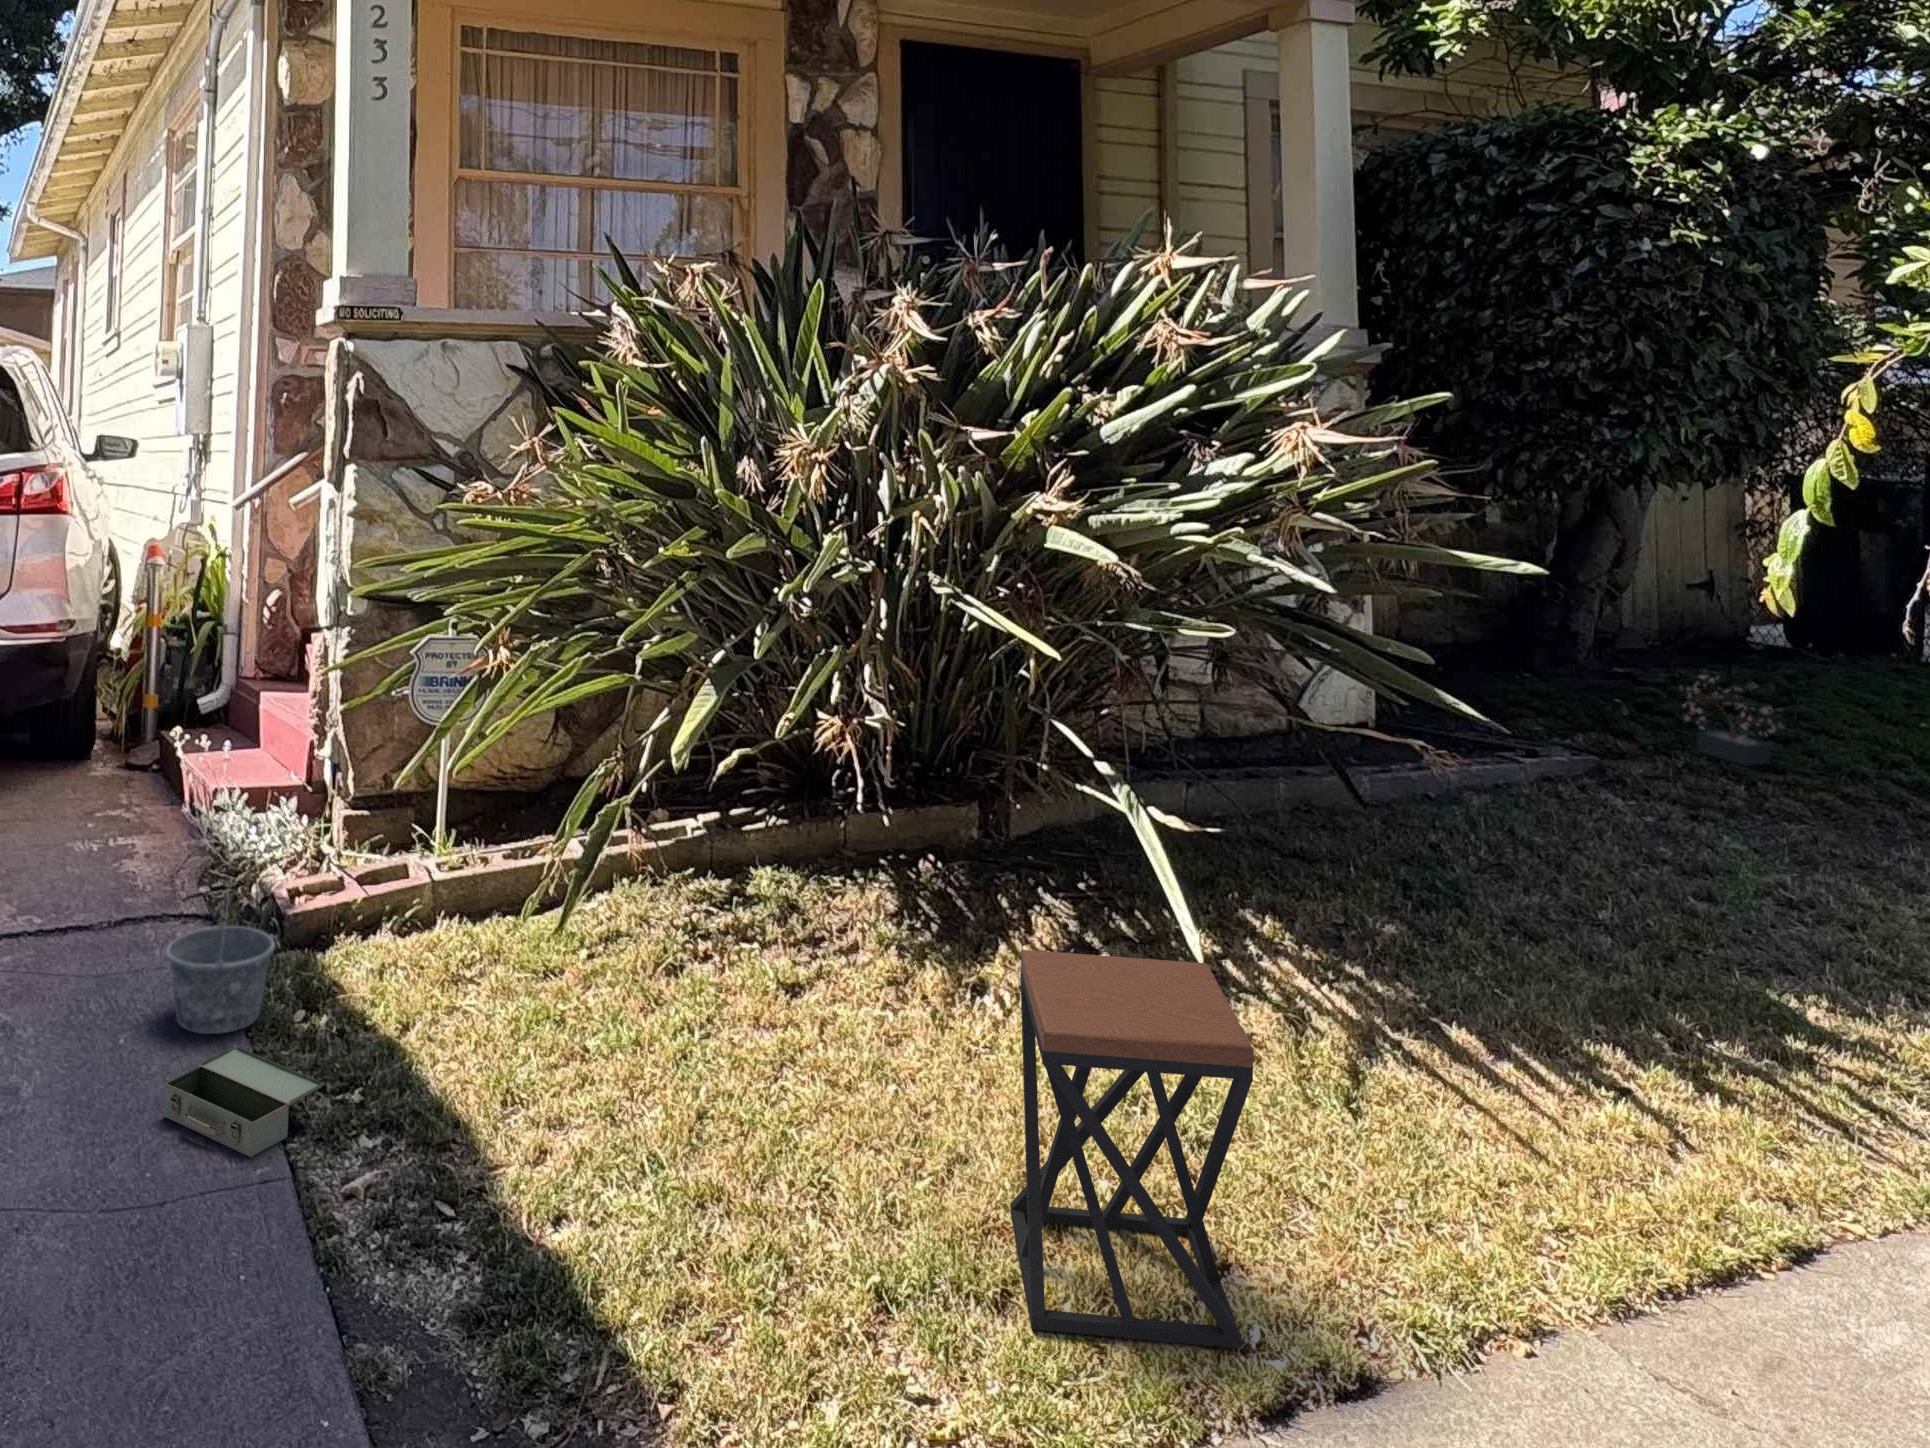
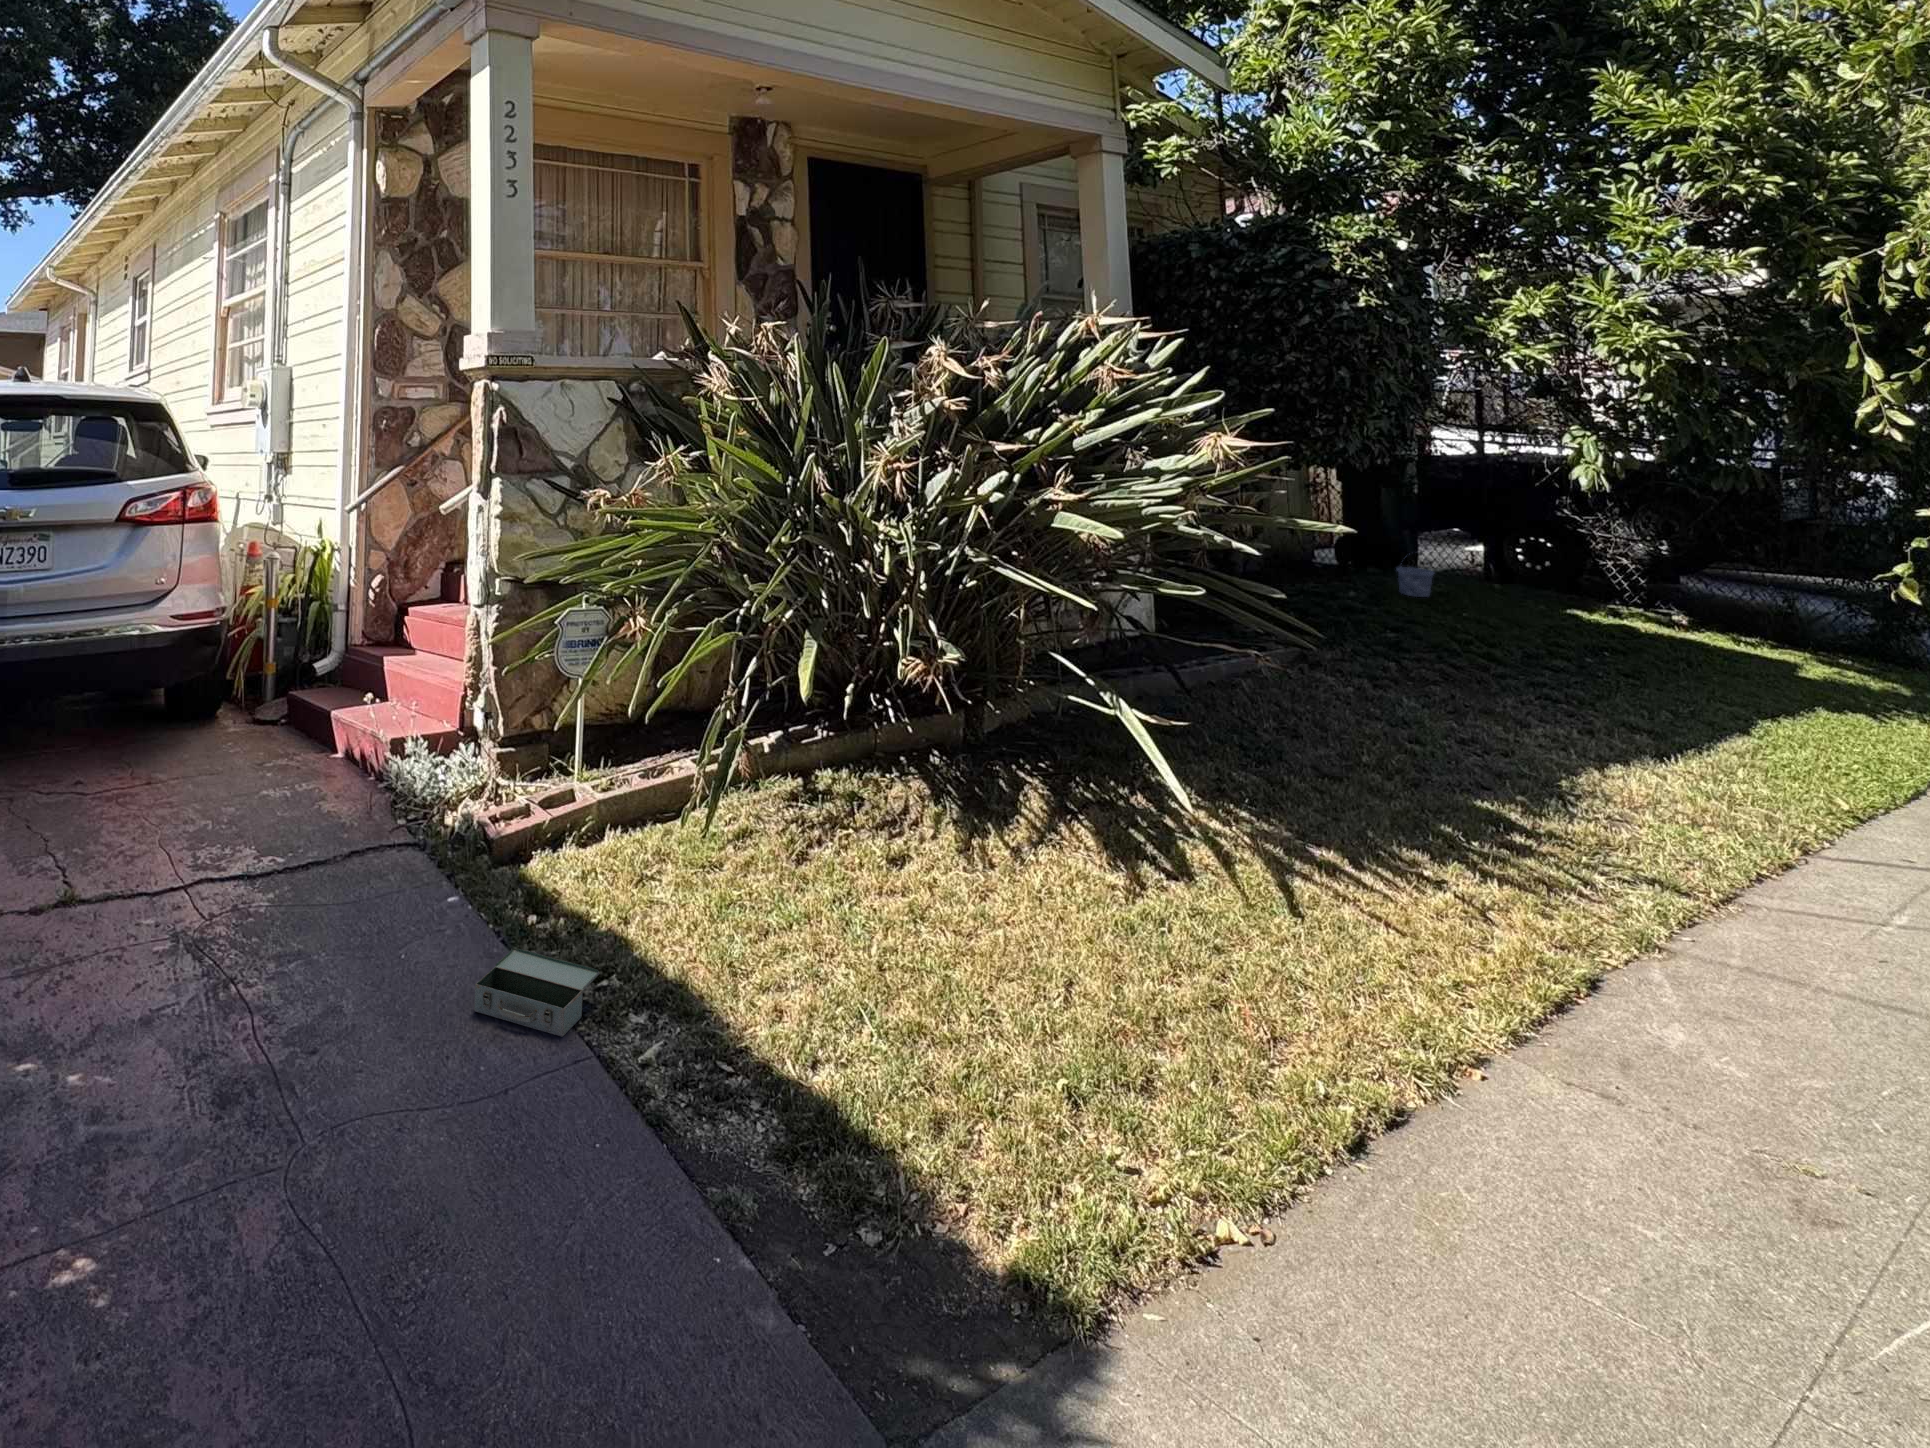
decorative plant: present [1683,675,1783,766] -> none [1344,593,1412,653]
bucket: present [166,918,275,1034] -> present [1397,567,1433,597]
stool: present [1011,950,1254,1349] -> none [1140,819,1349,1098]

